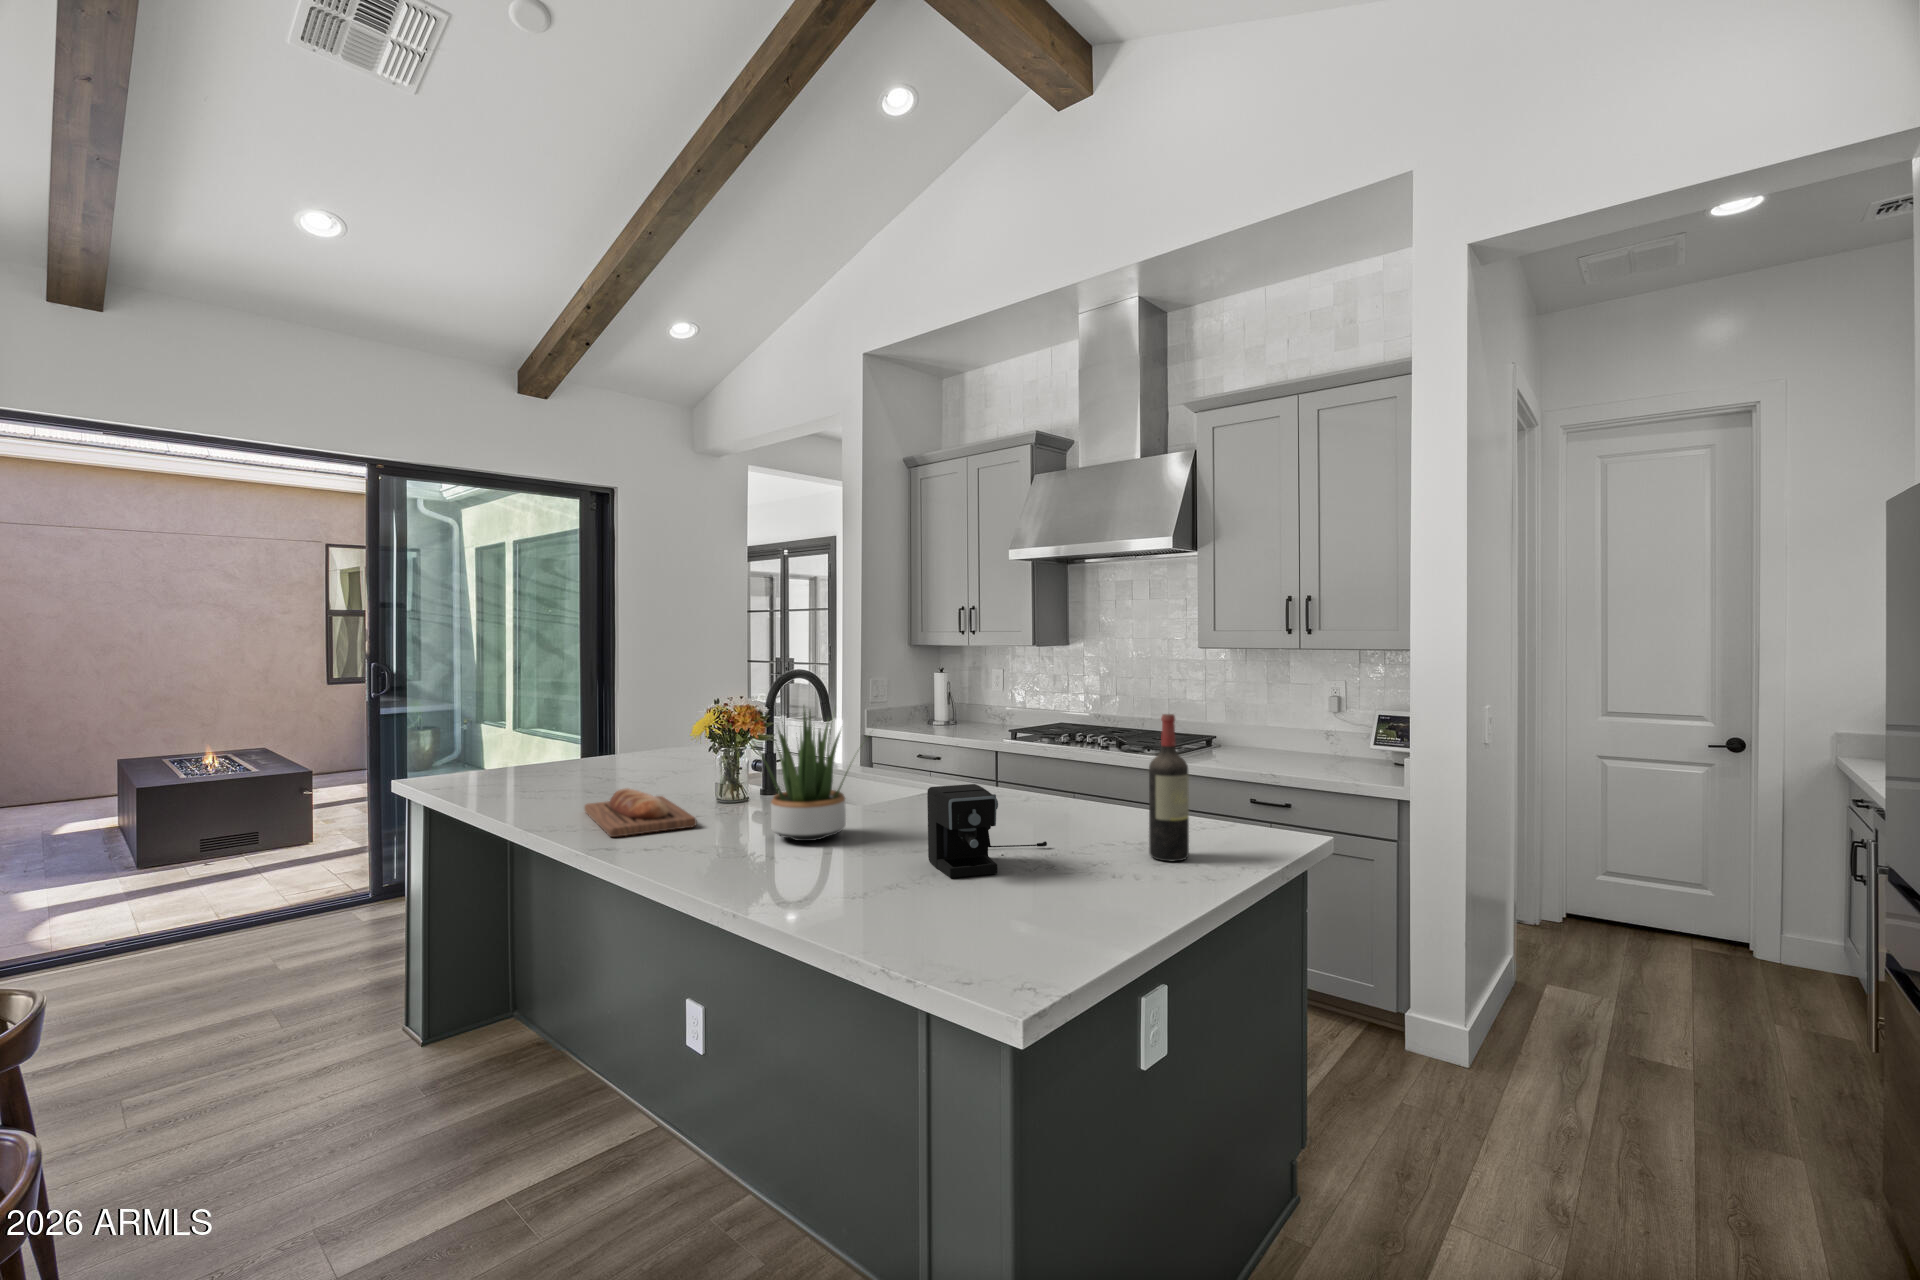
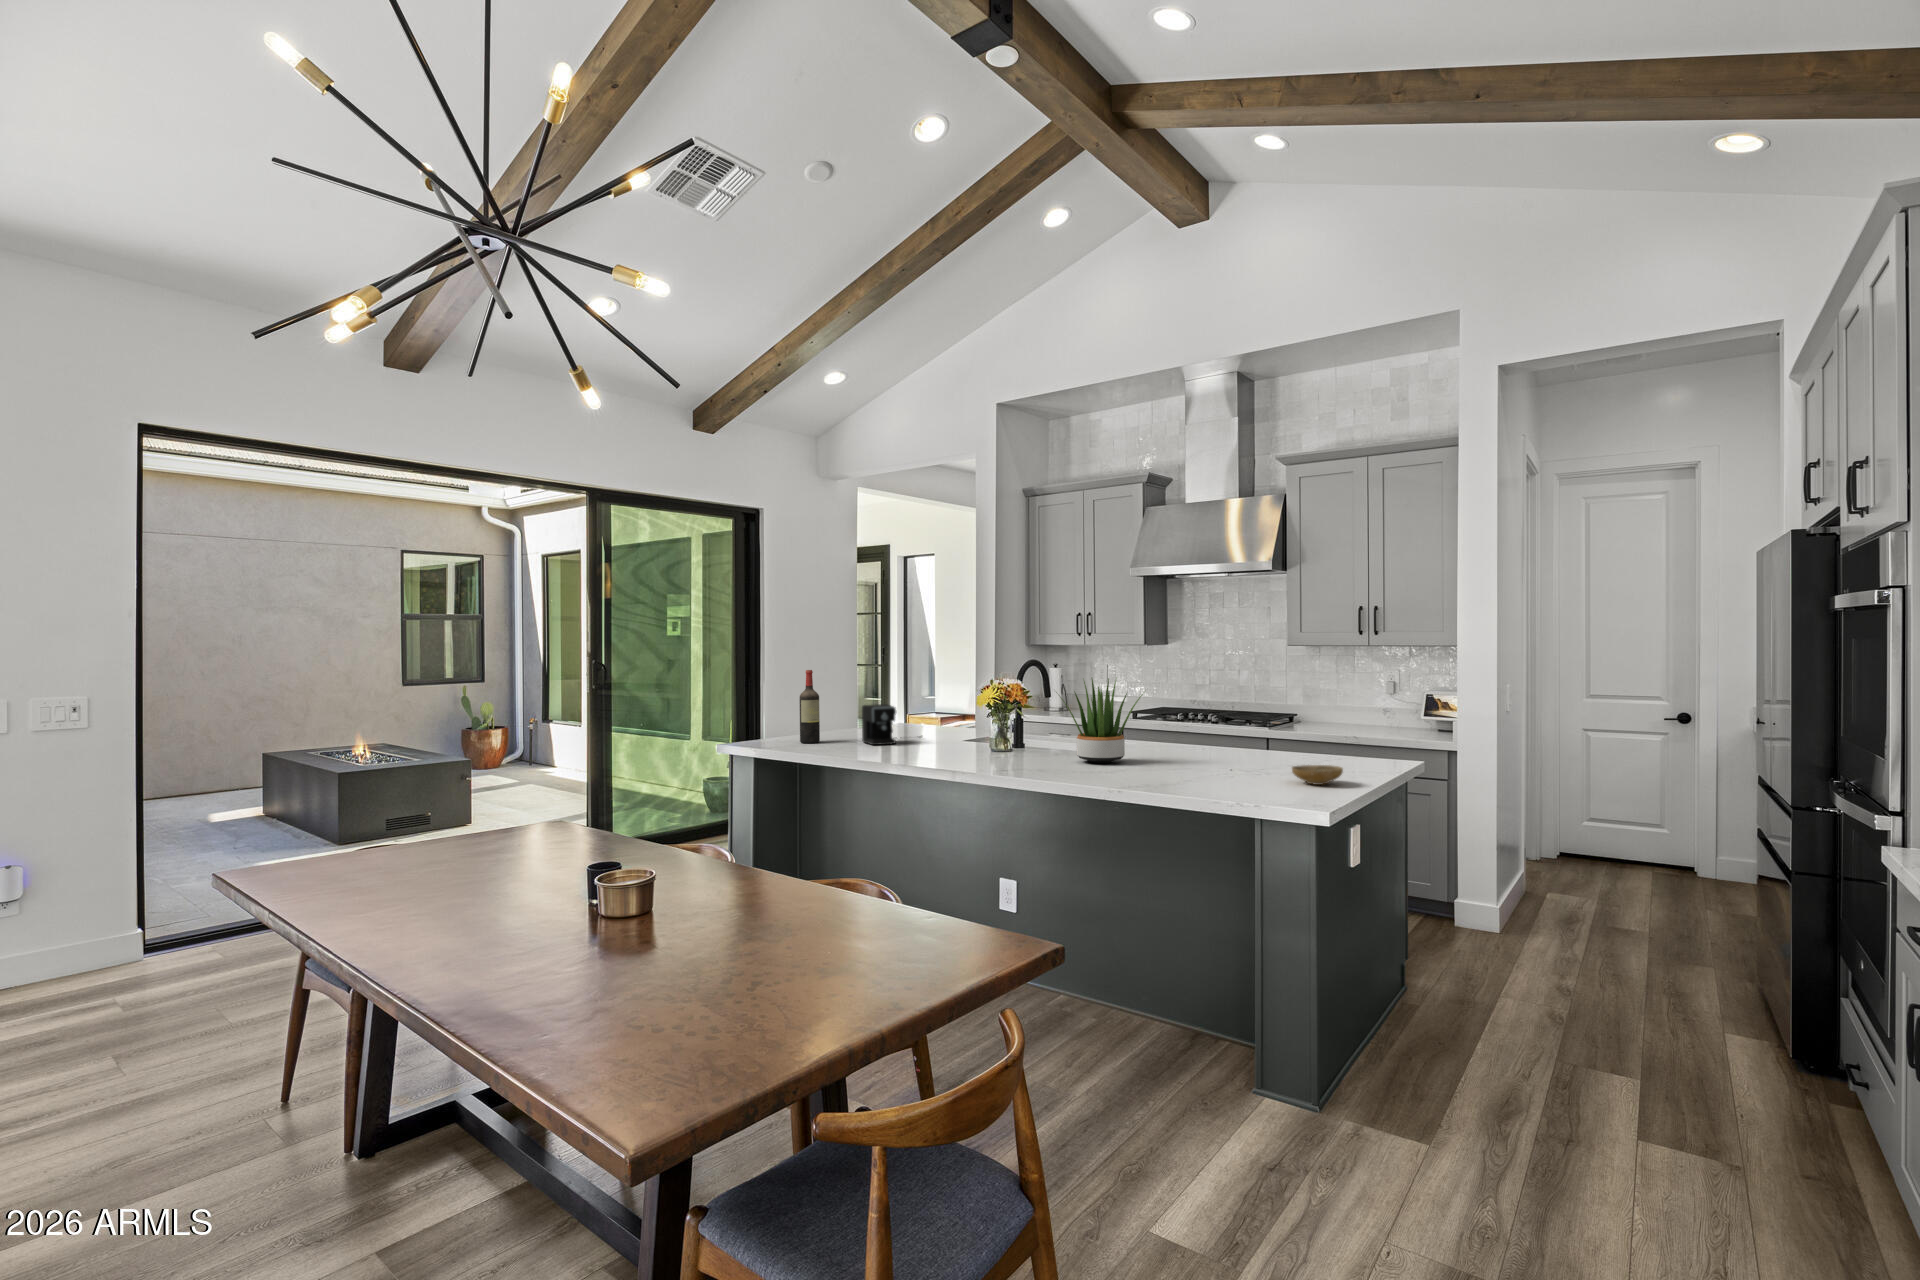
wine bottle: present [1149,714,1189,861] -> present [800,670,820,743]
coffee maker: present [927,784,1047,878] -> present [862,704,922,745]
bread loaf: present [584,788,696,837] -> none [920,737,1017,763]
ceramic bowl: none [1040,872,1129,916] -> present [1292,765,1343,785]

